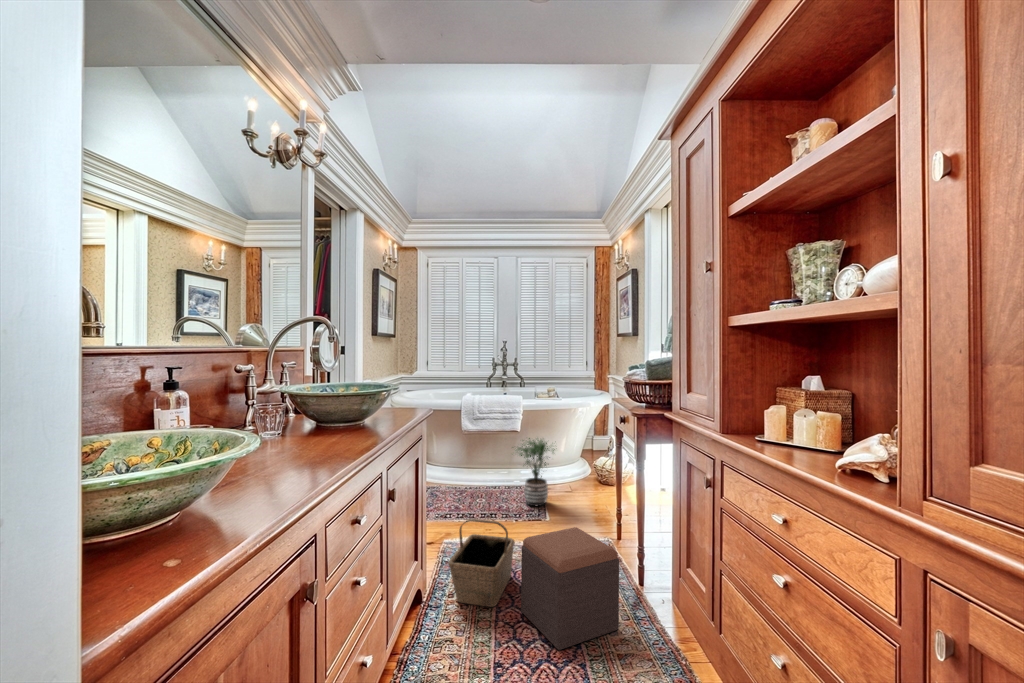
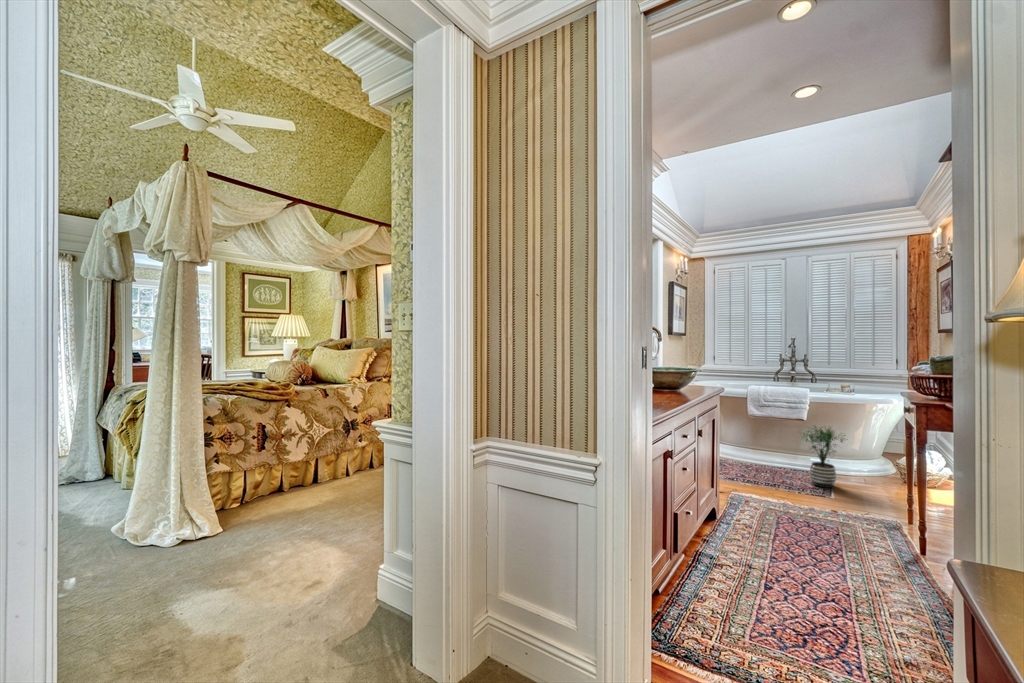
basket: present [449,519,514,607] -> none [736,475,794,539]
footstool: present [521,527,619,650] -> none [797,491,891,577]

